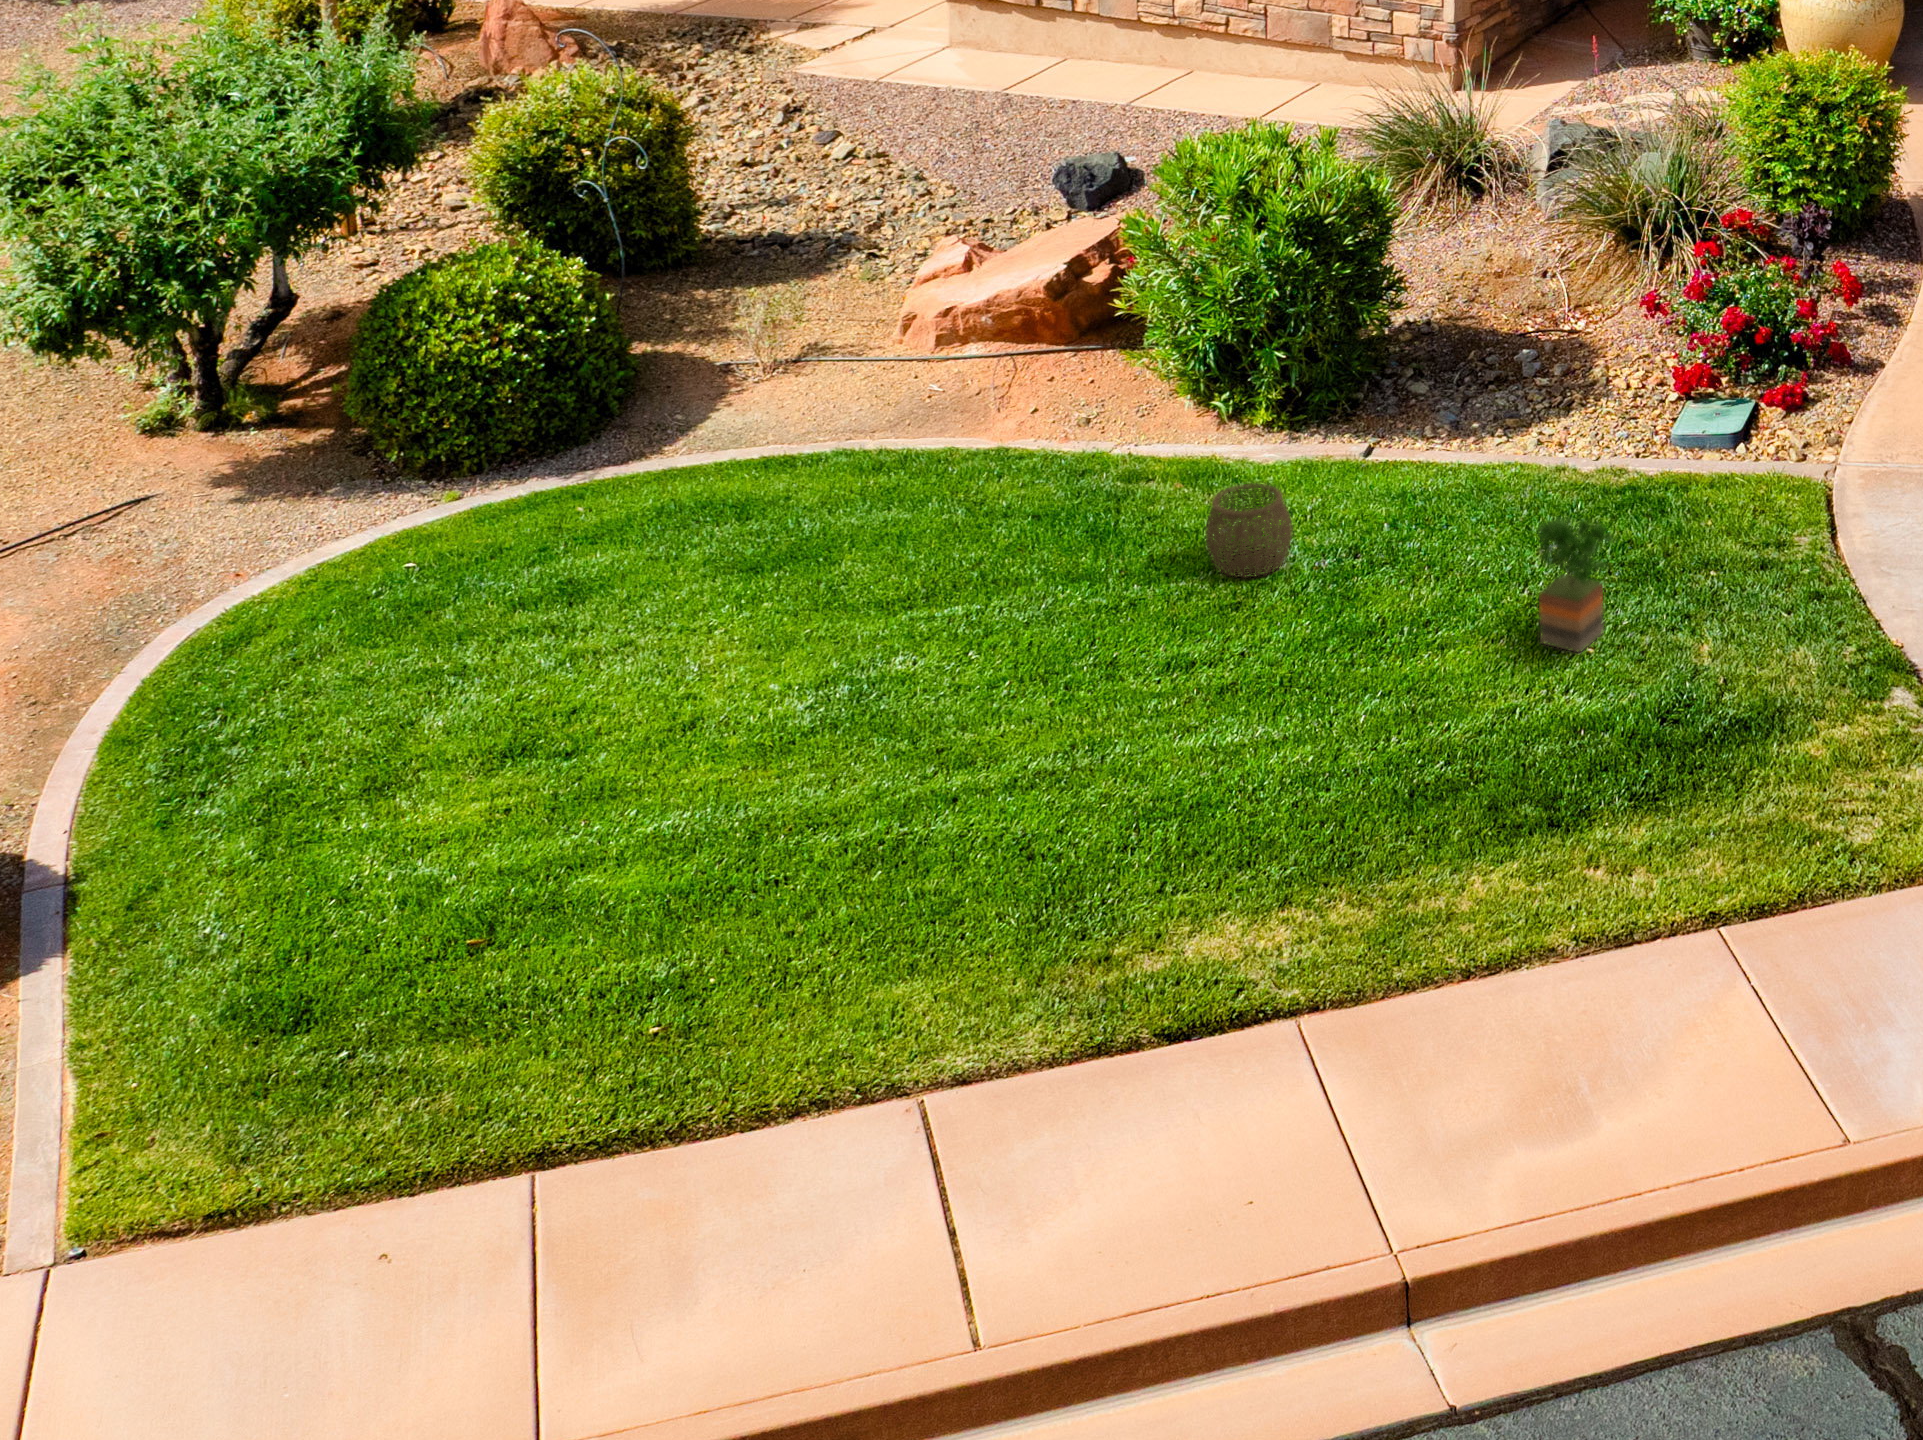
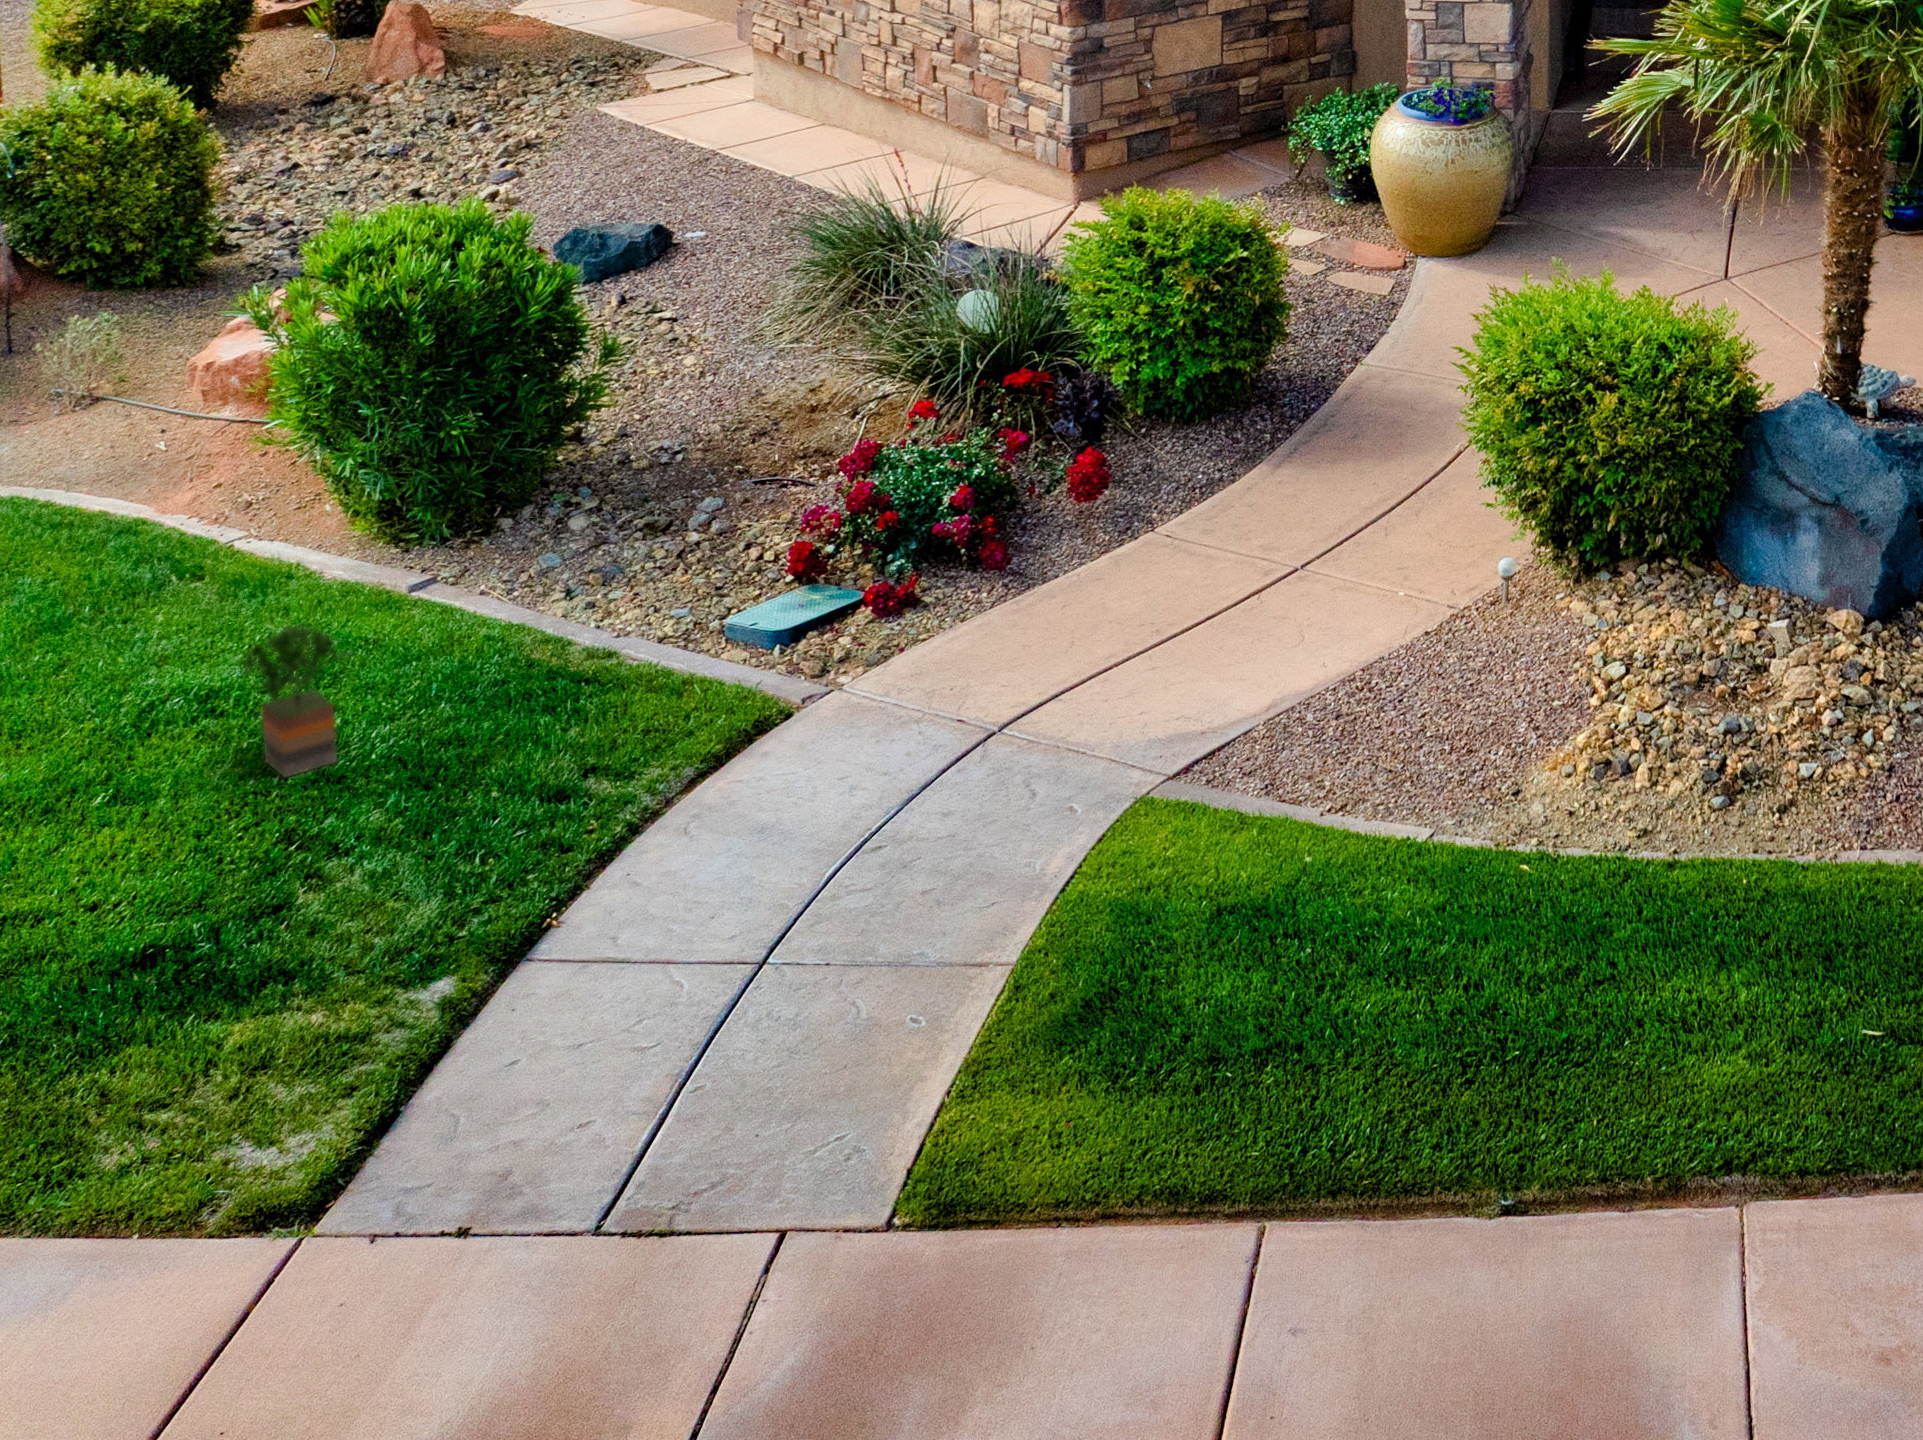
woven basket: present [1206,484,1293,577] -> none [90,550,193,651]

